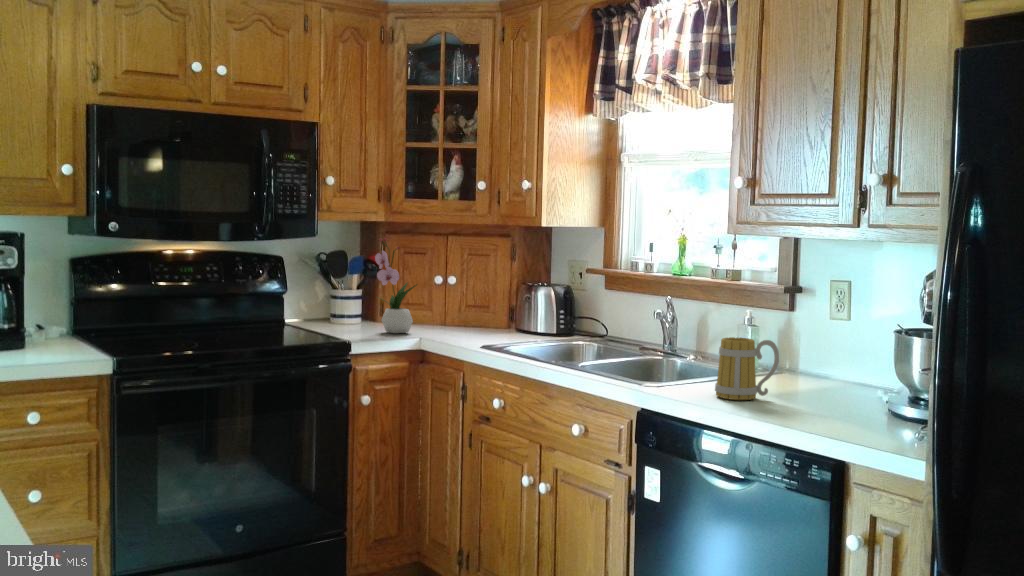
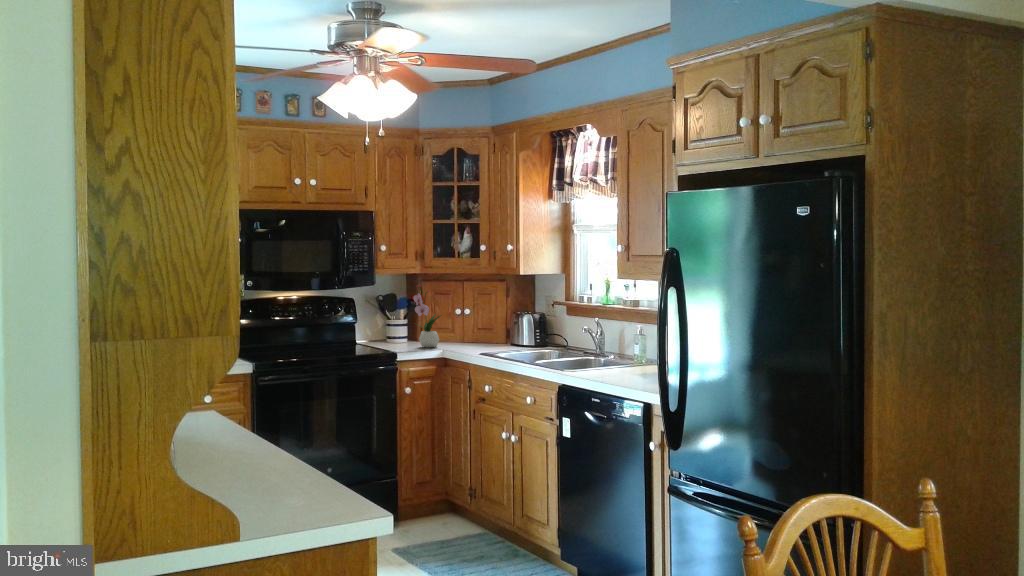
mug: present [715,337,779,400] -> none [601,341,637,377]

